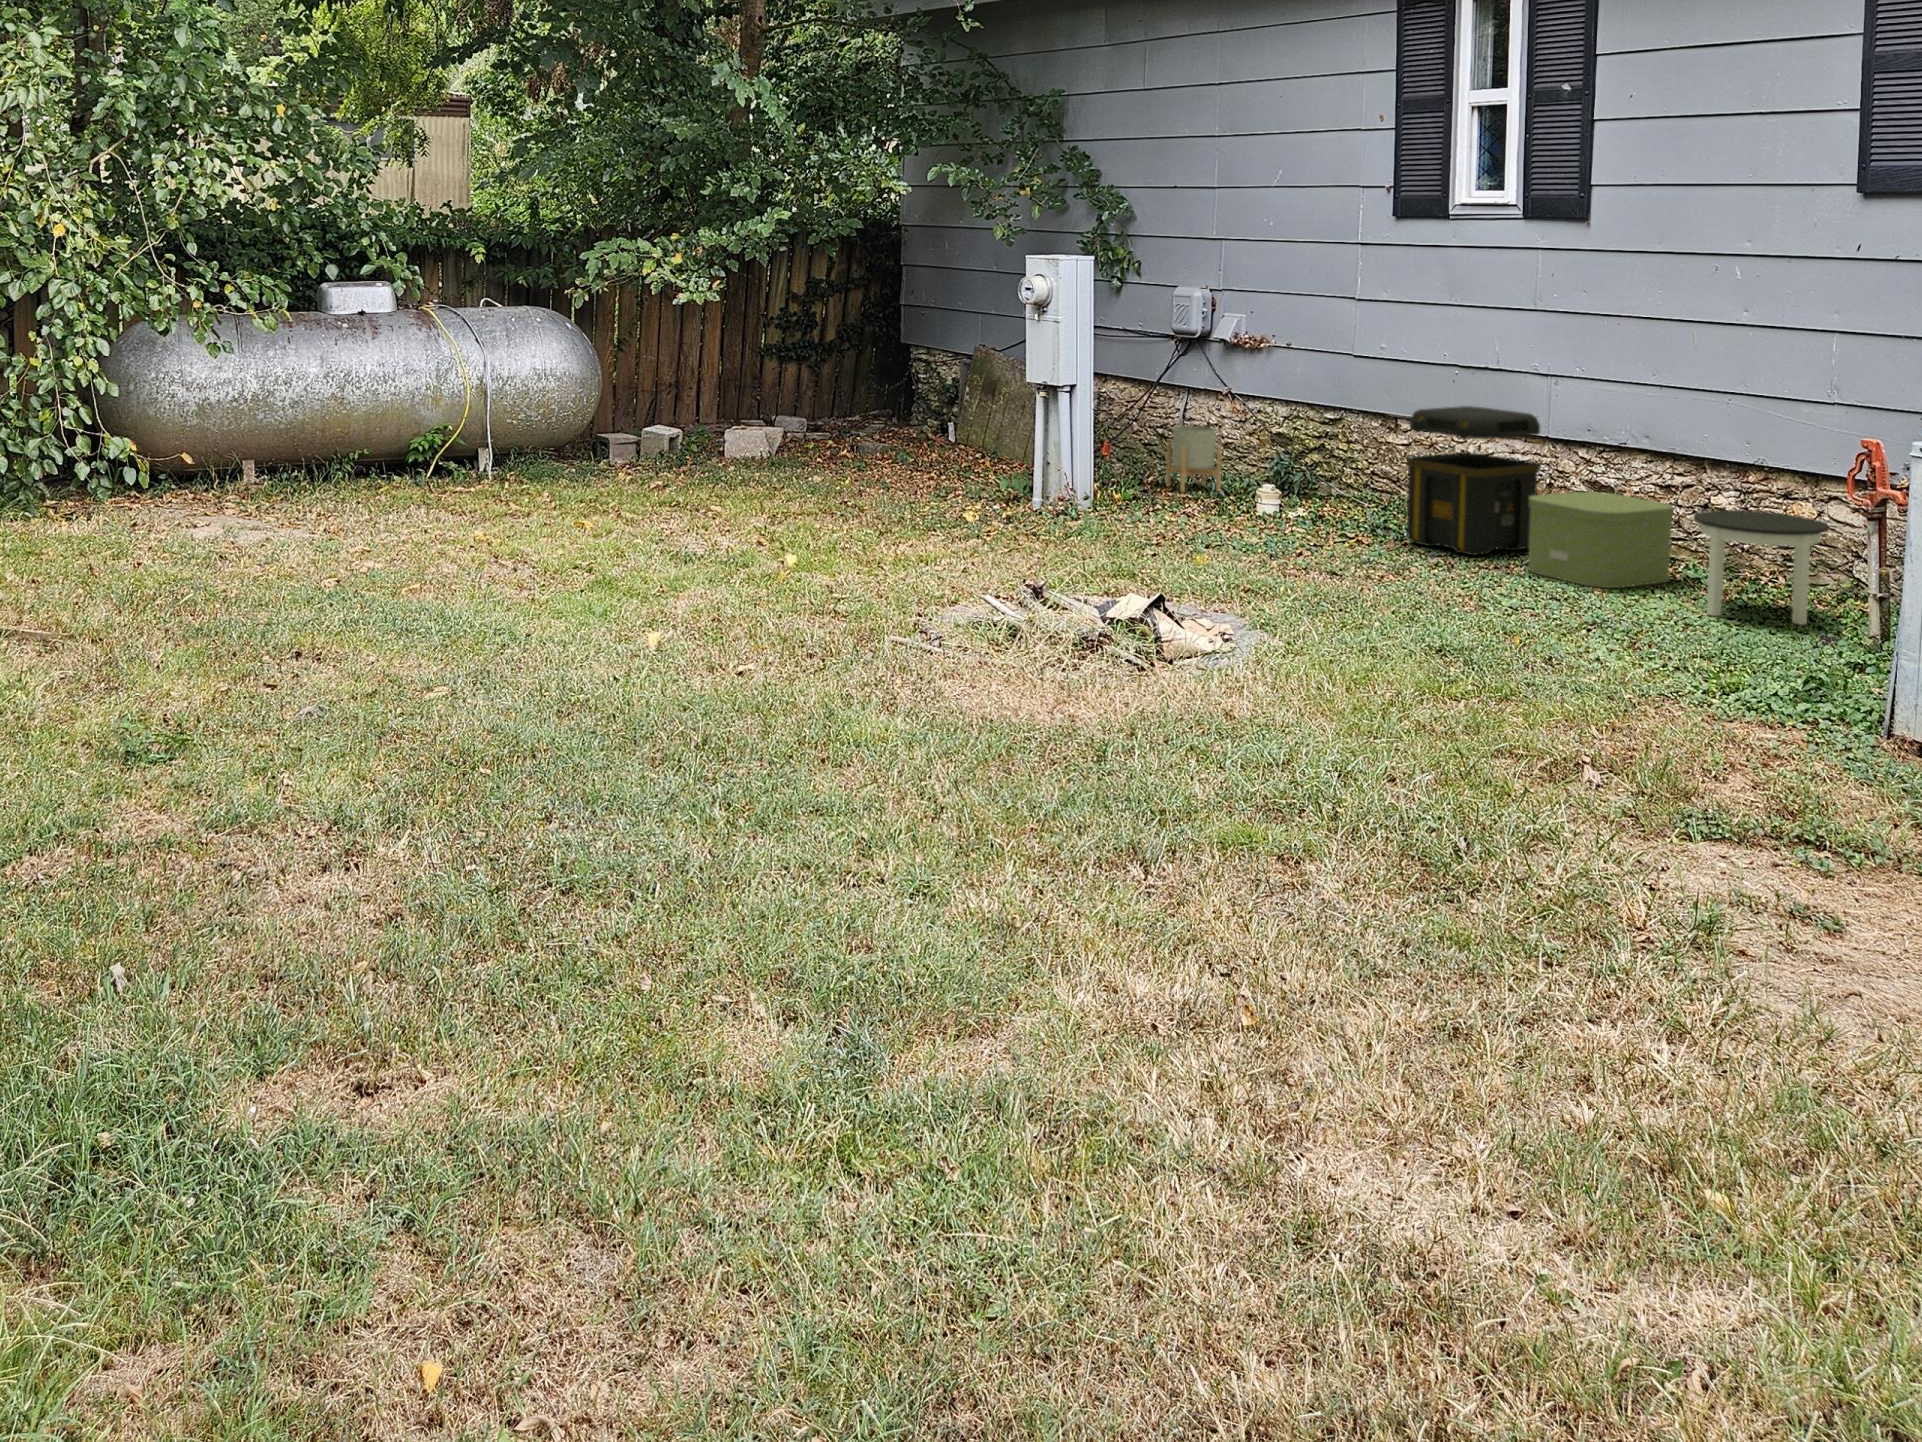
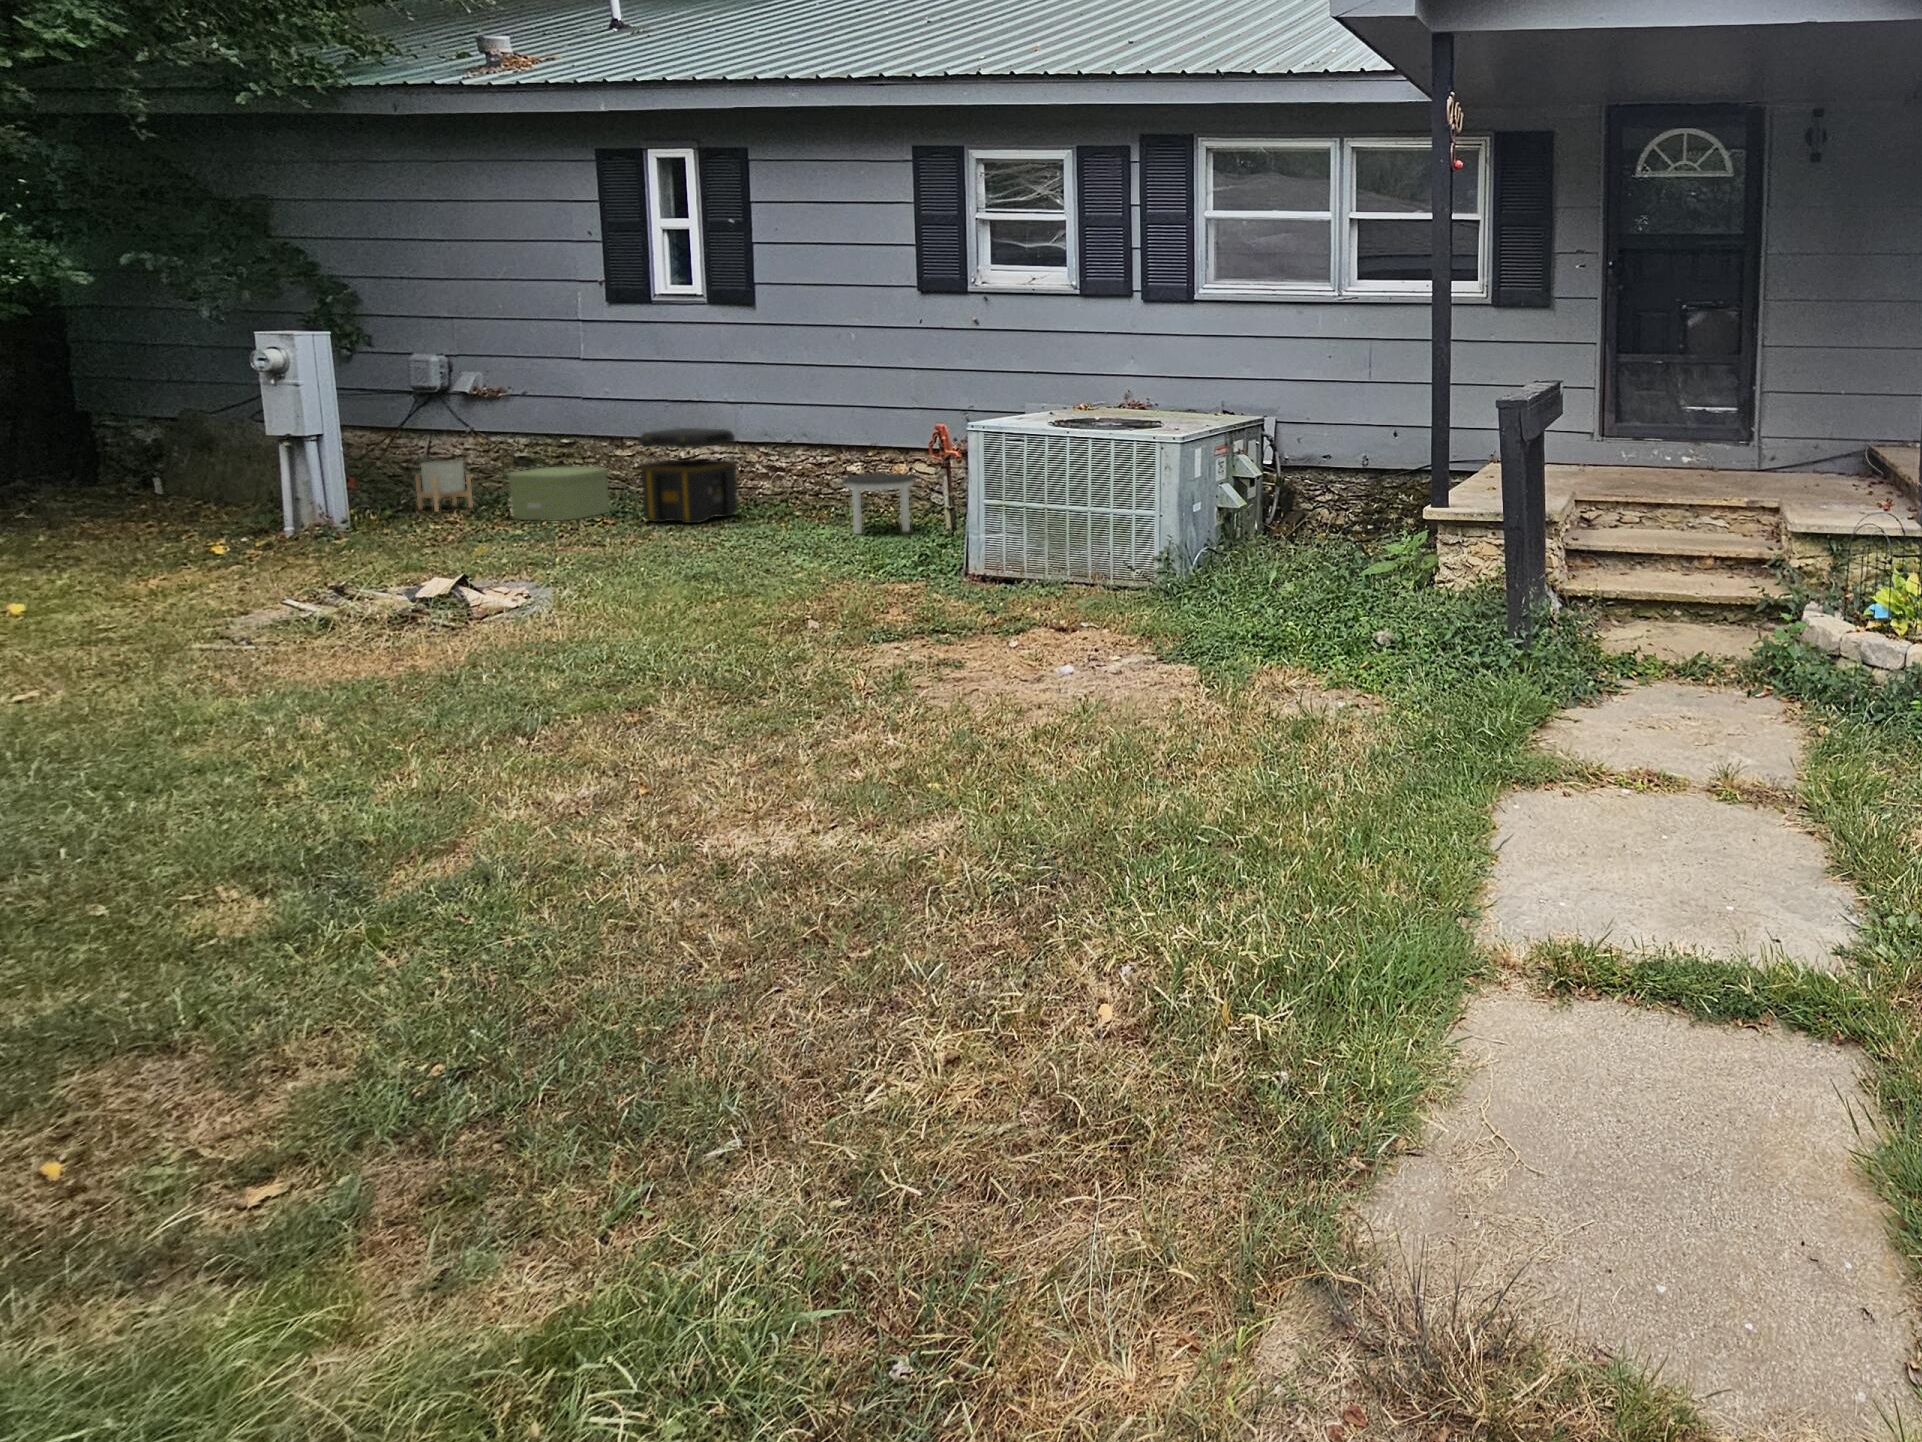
storage box: present [1528,492,1673,588] -> present [508,467,609,521]

